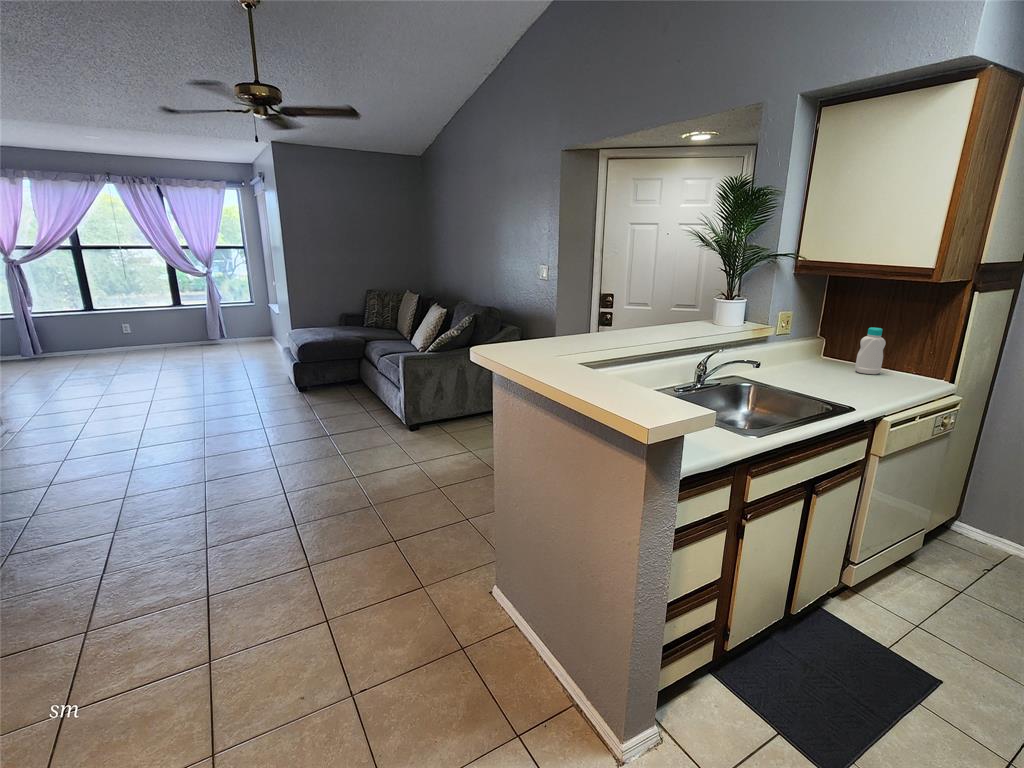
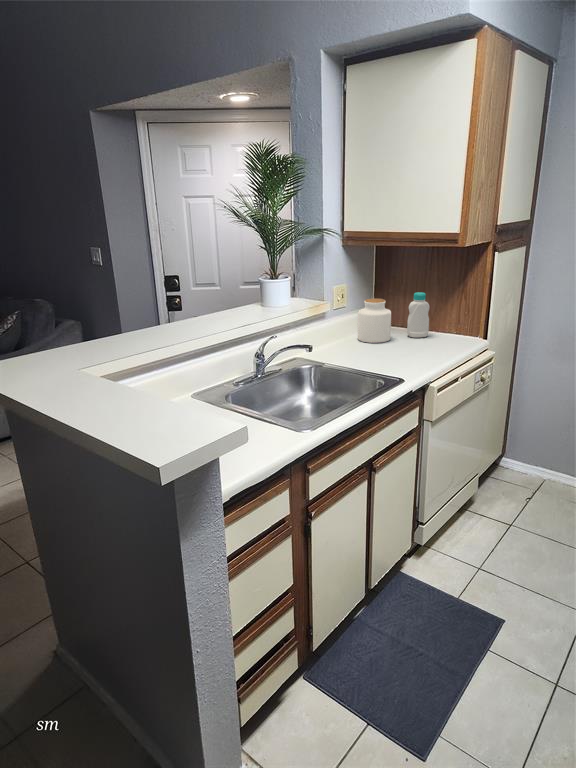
jar: none [798,329,840,374] -> present [358,298,391,343]

